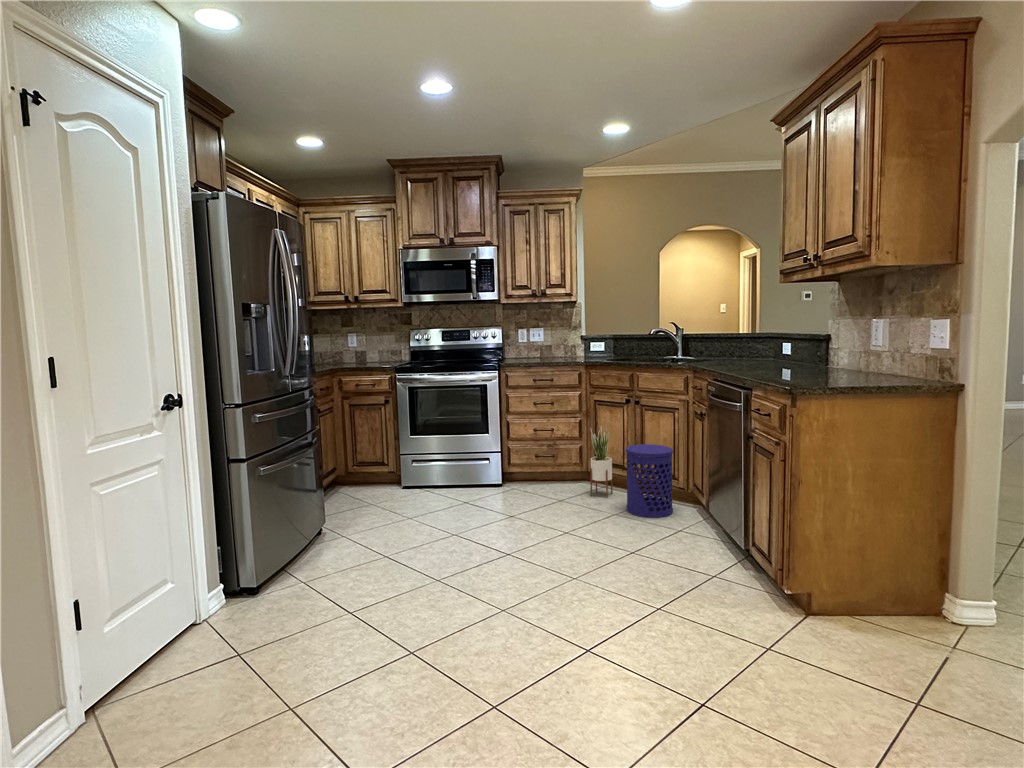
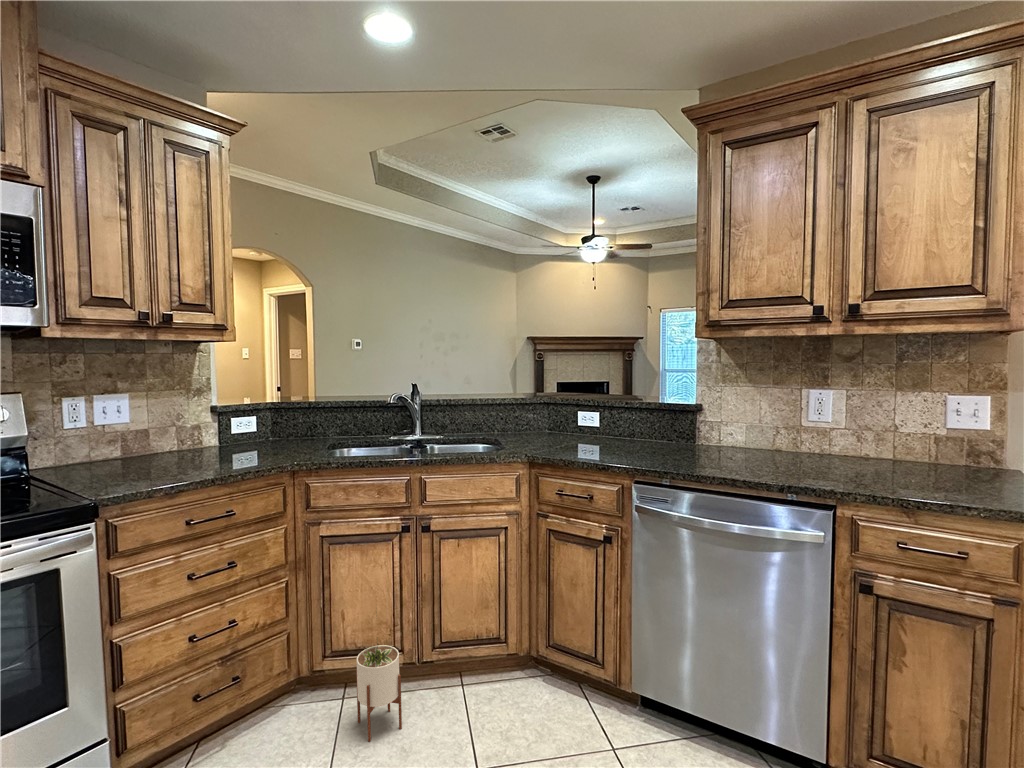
waste bin: present [626,444,673,518] -> none [463,596,546,748]

